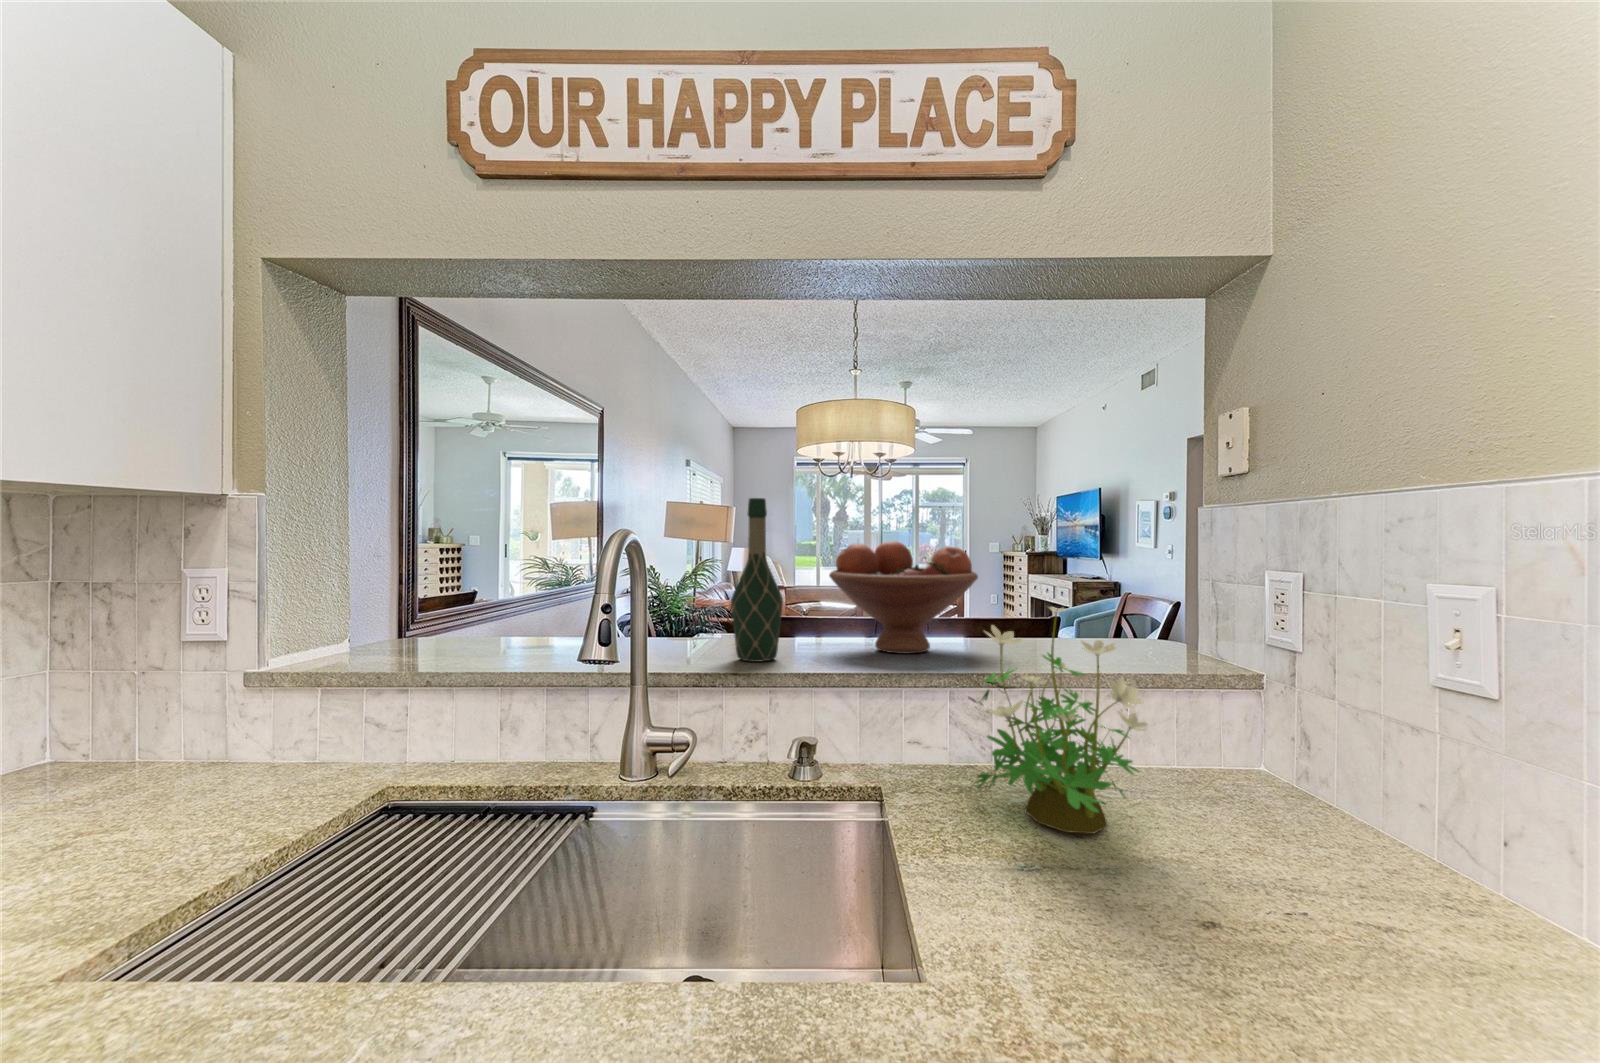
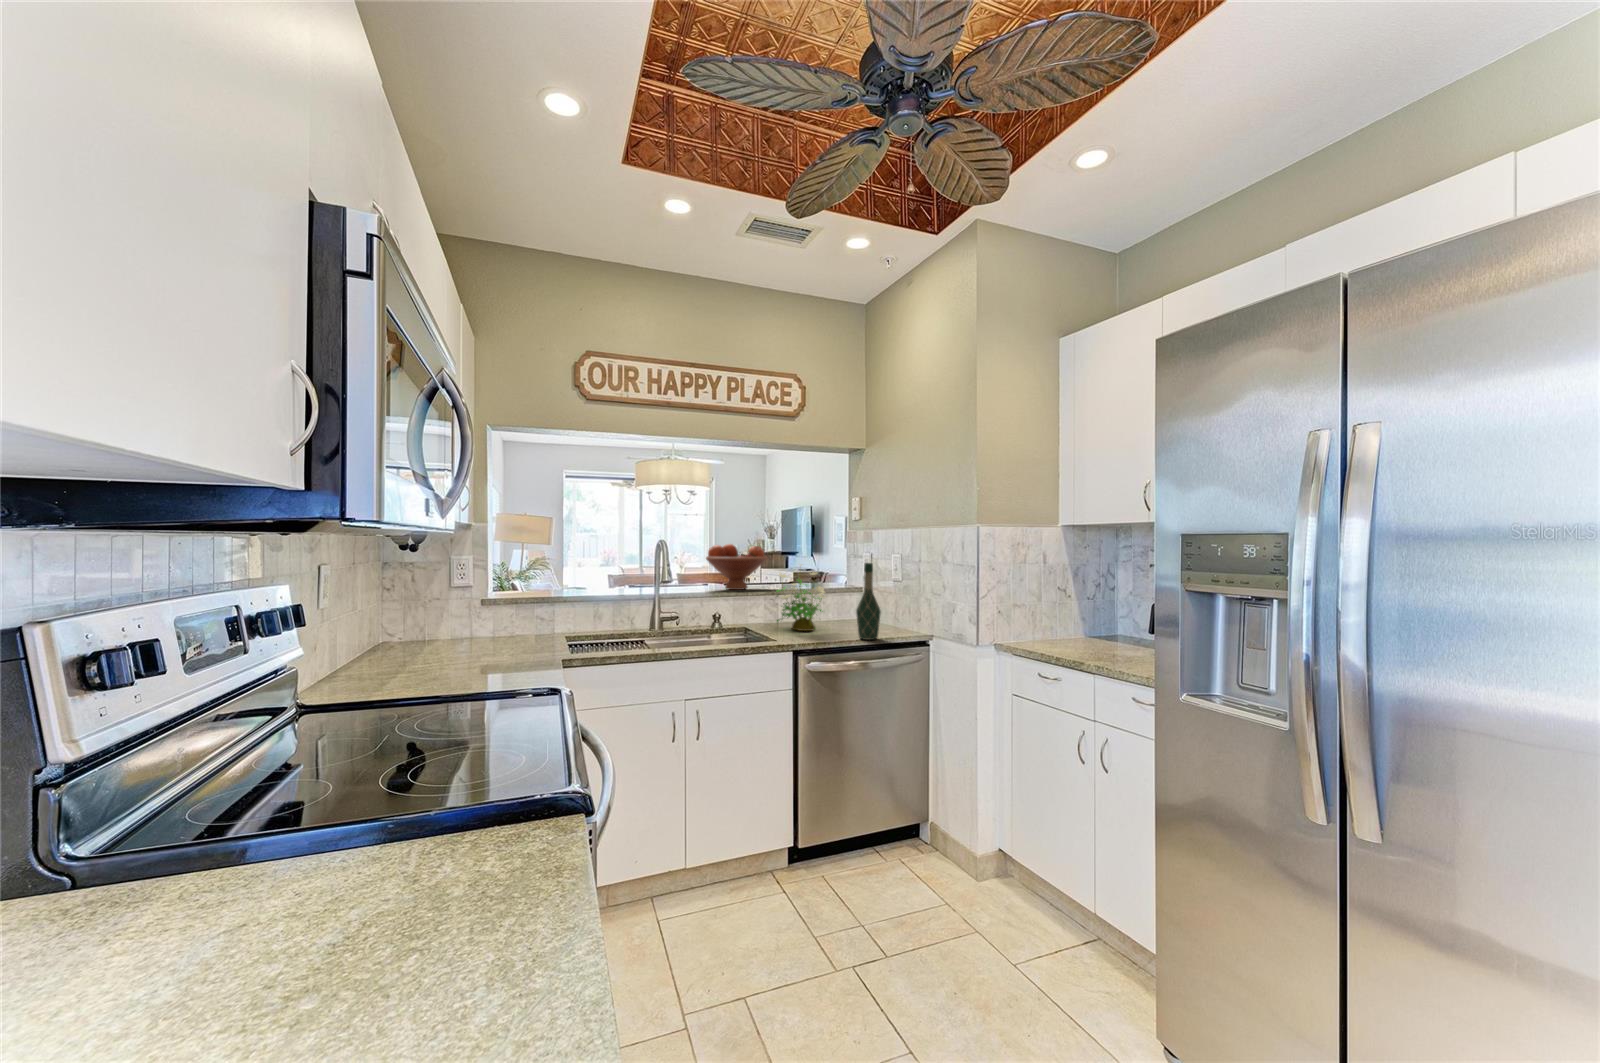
wine bottle: present [731,498,783,662] -> present [856,563,881,640]

